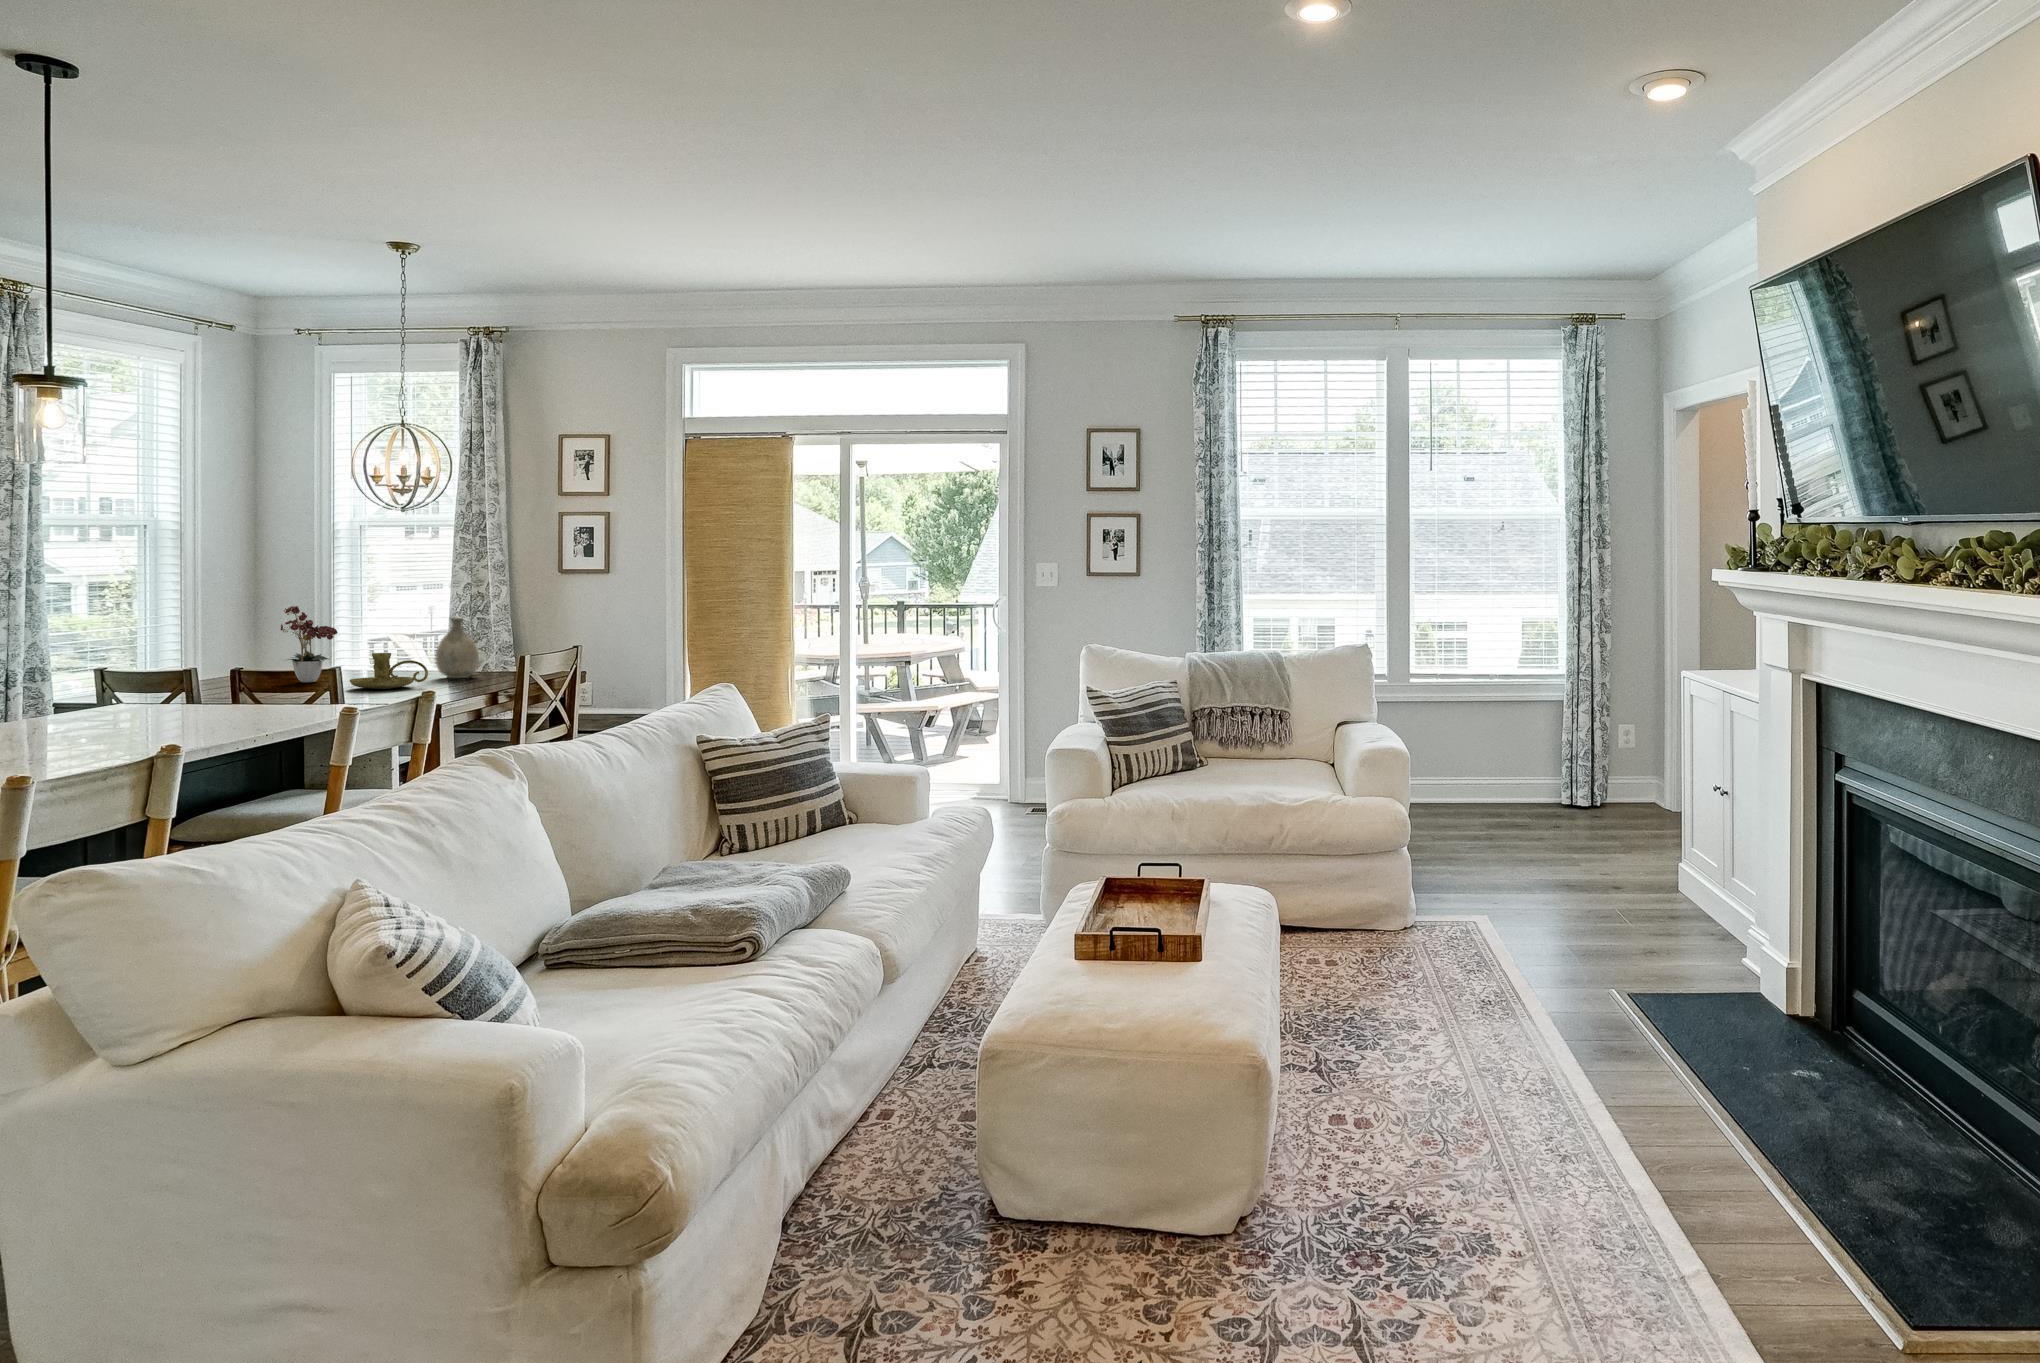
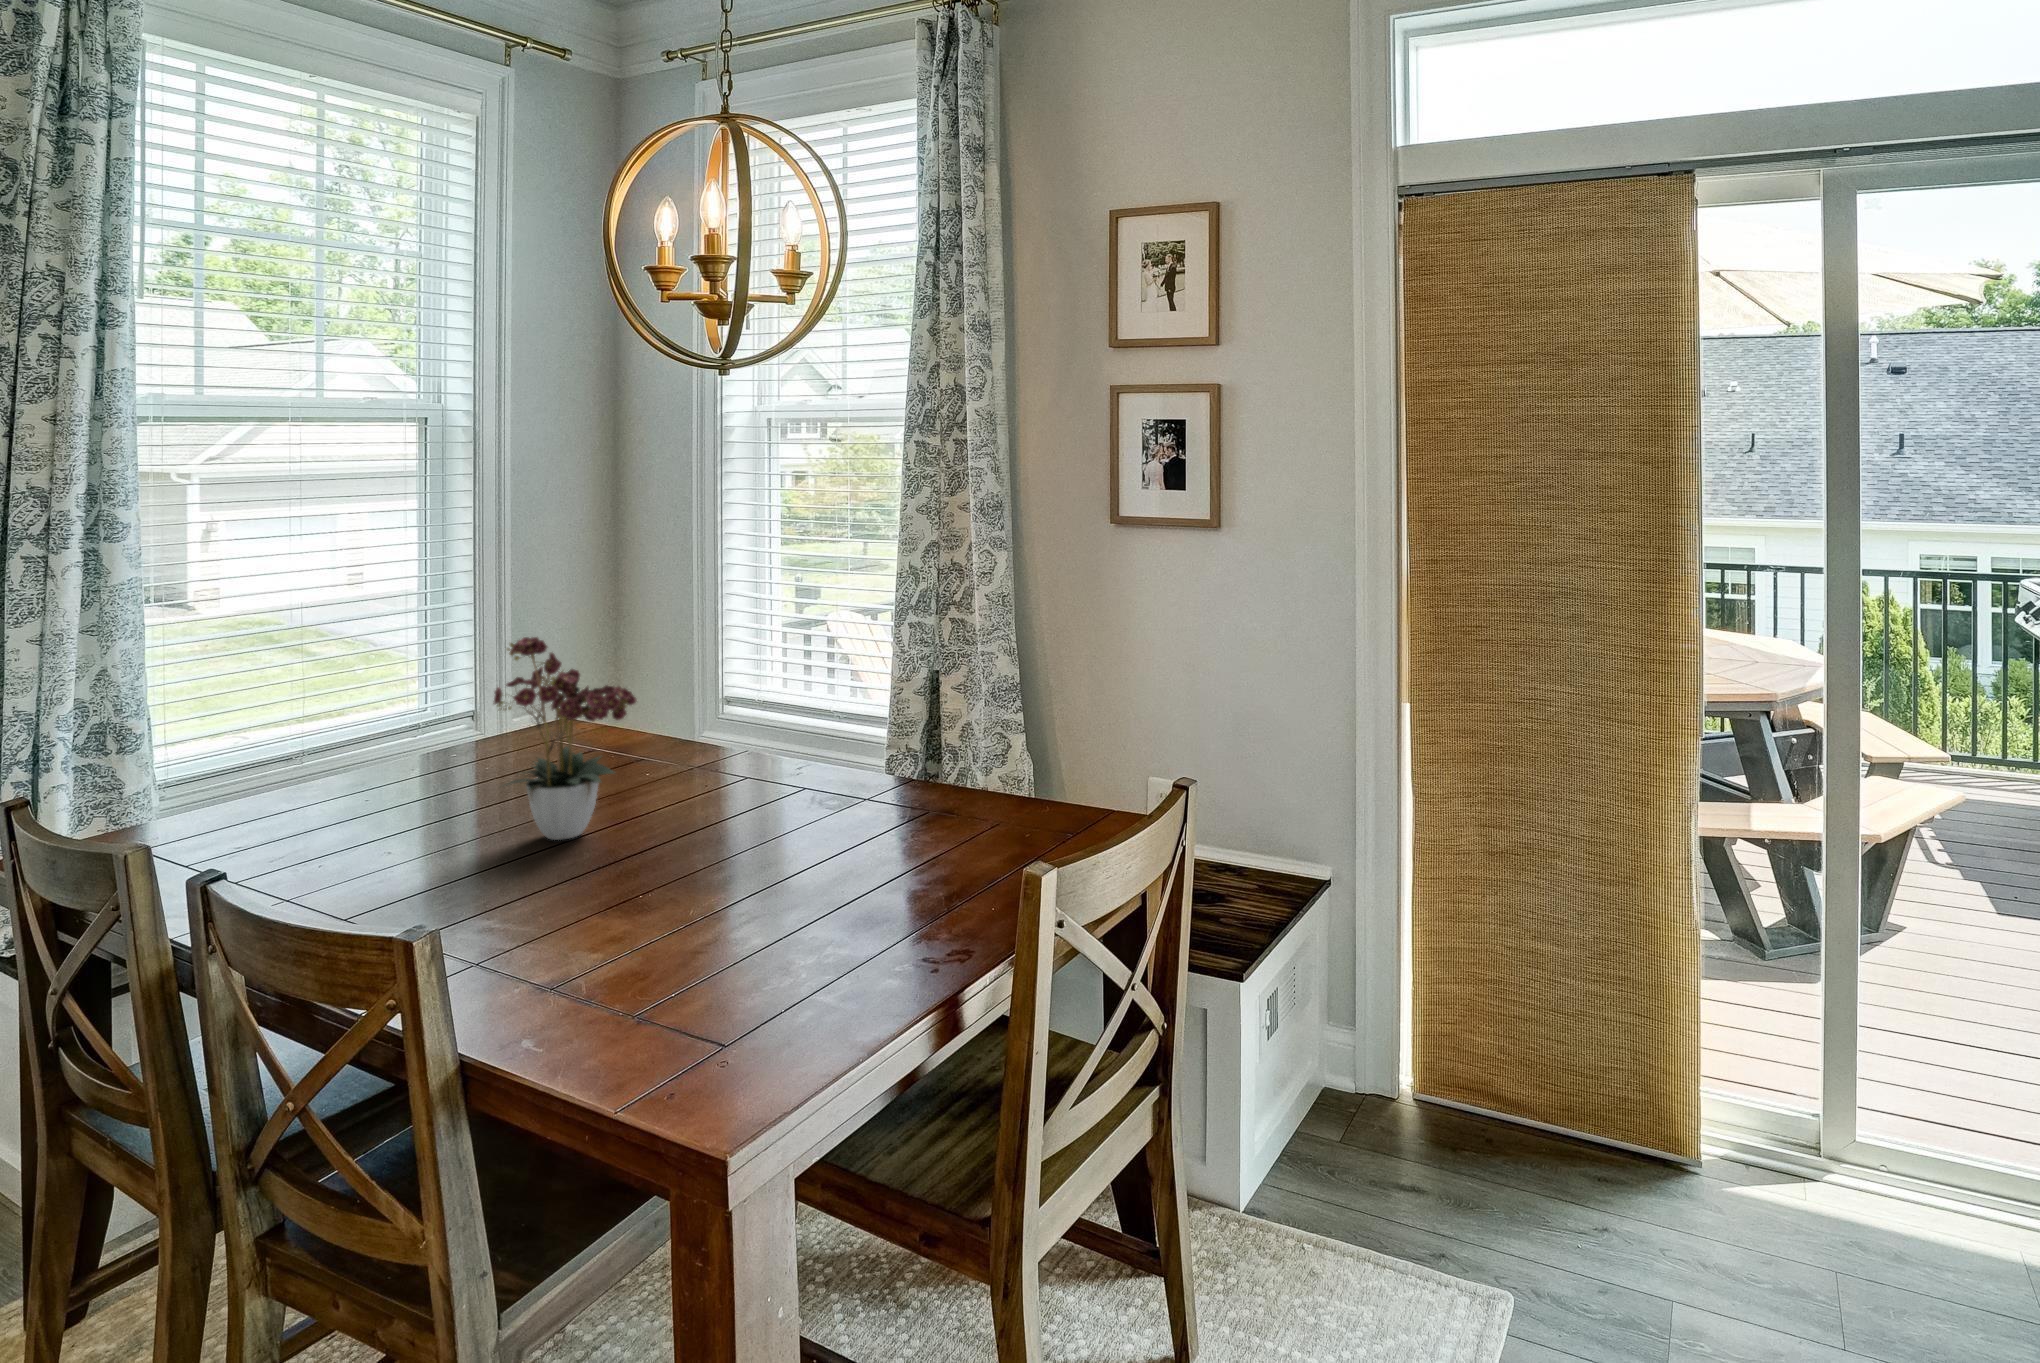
vase: present [436,617,479,678] -> none [862,658,962,824]
candle holder: present [350,653,428,689] -> none [631,796,840,921]

